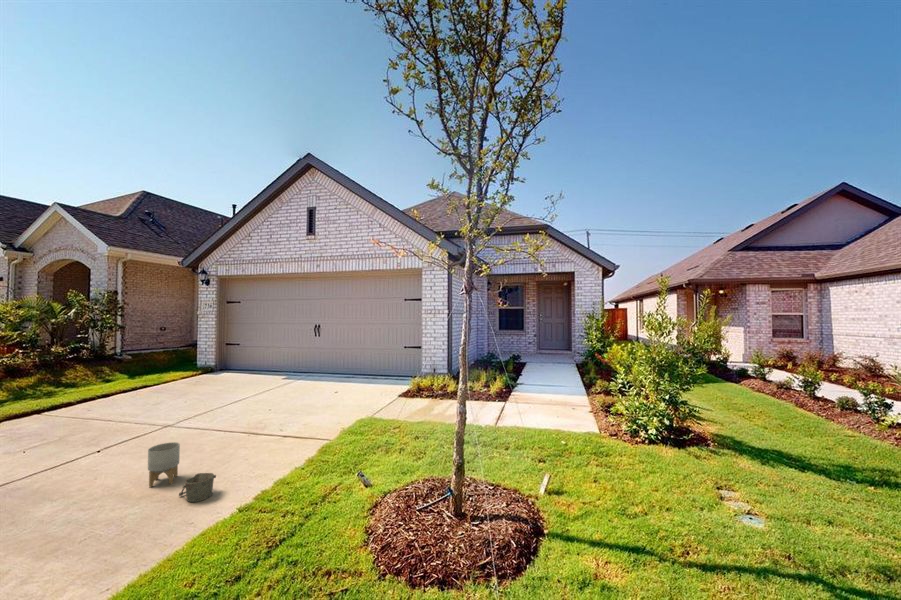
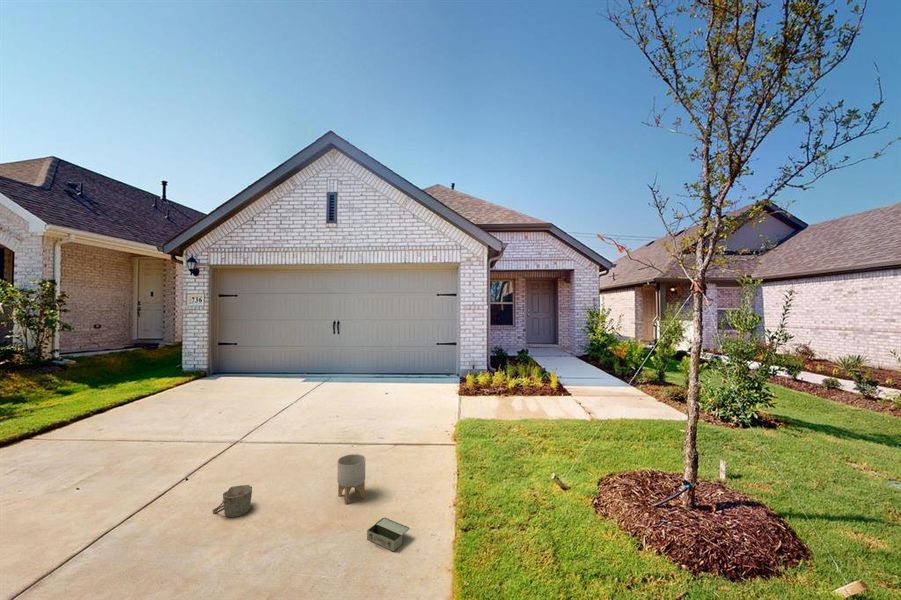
bucket: present [179,473,216,502] -> present [213,485,252,517]
toolbox: none [115,502,152,534] -> present [367,518,410,551]

